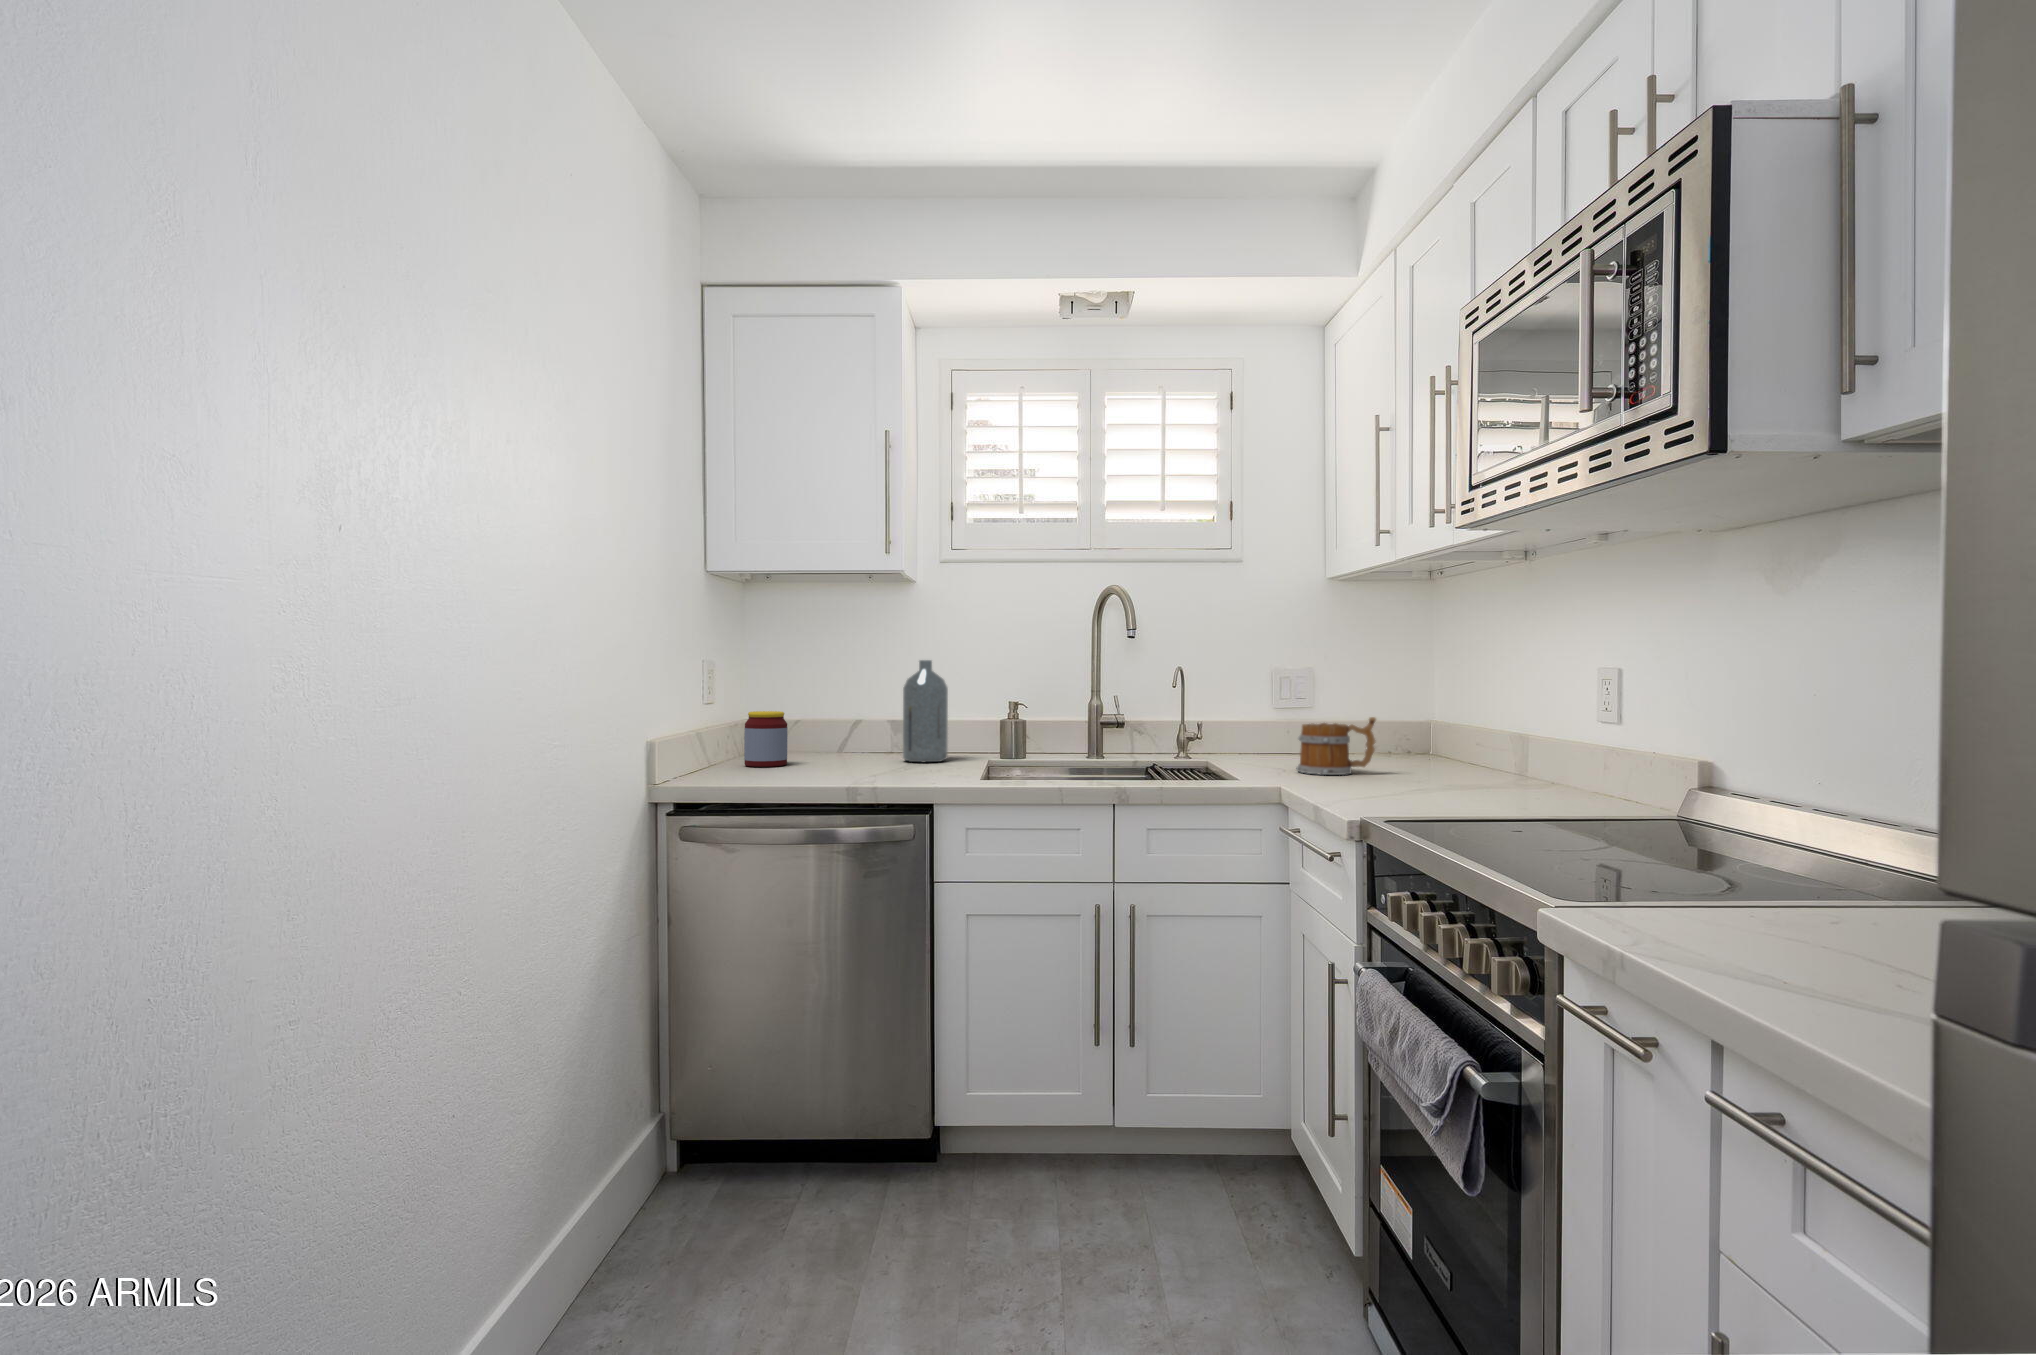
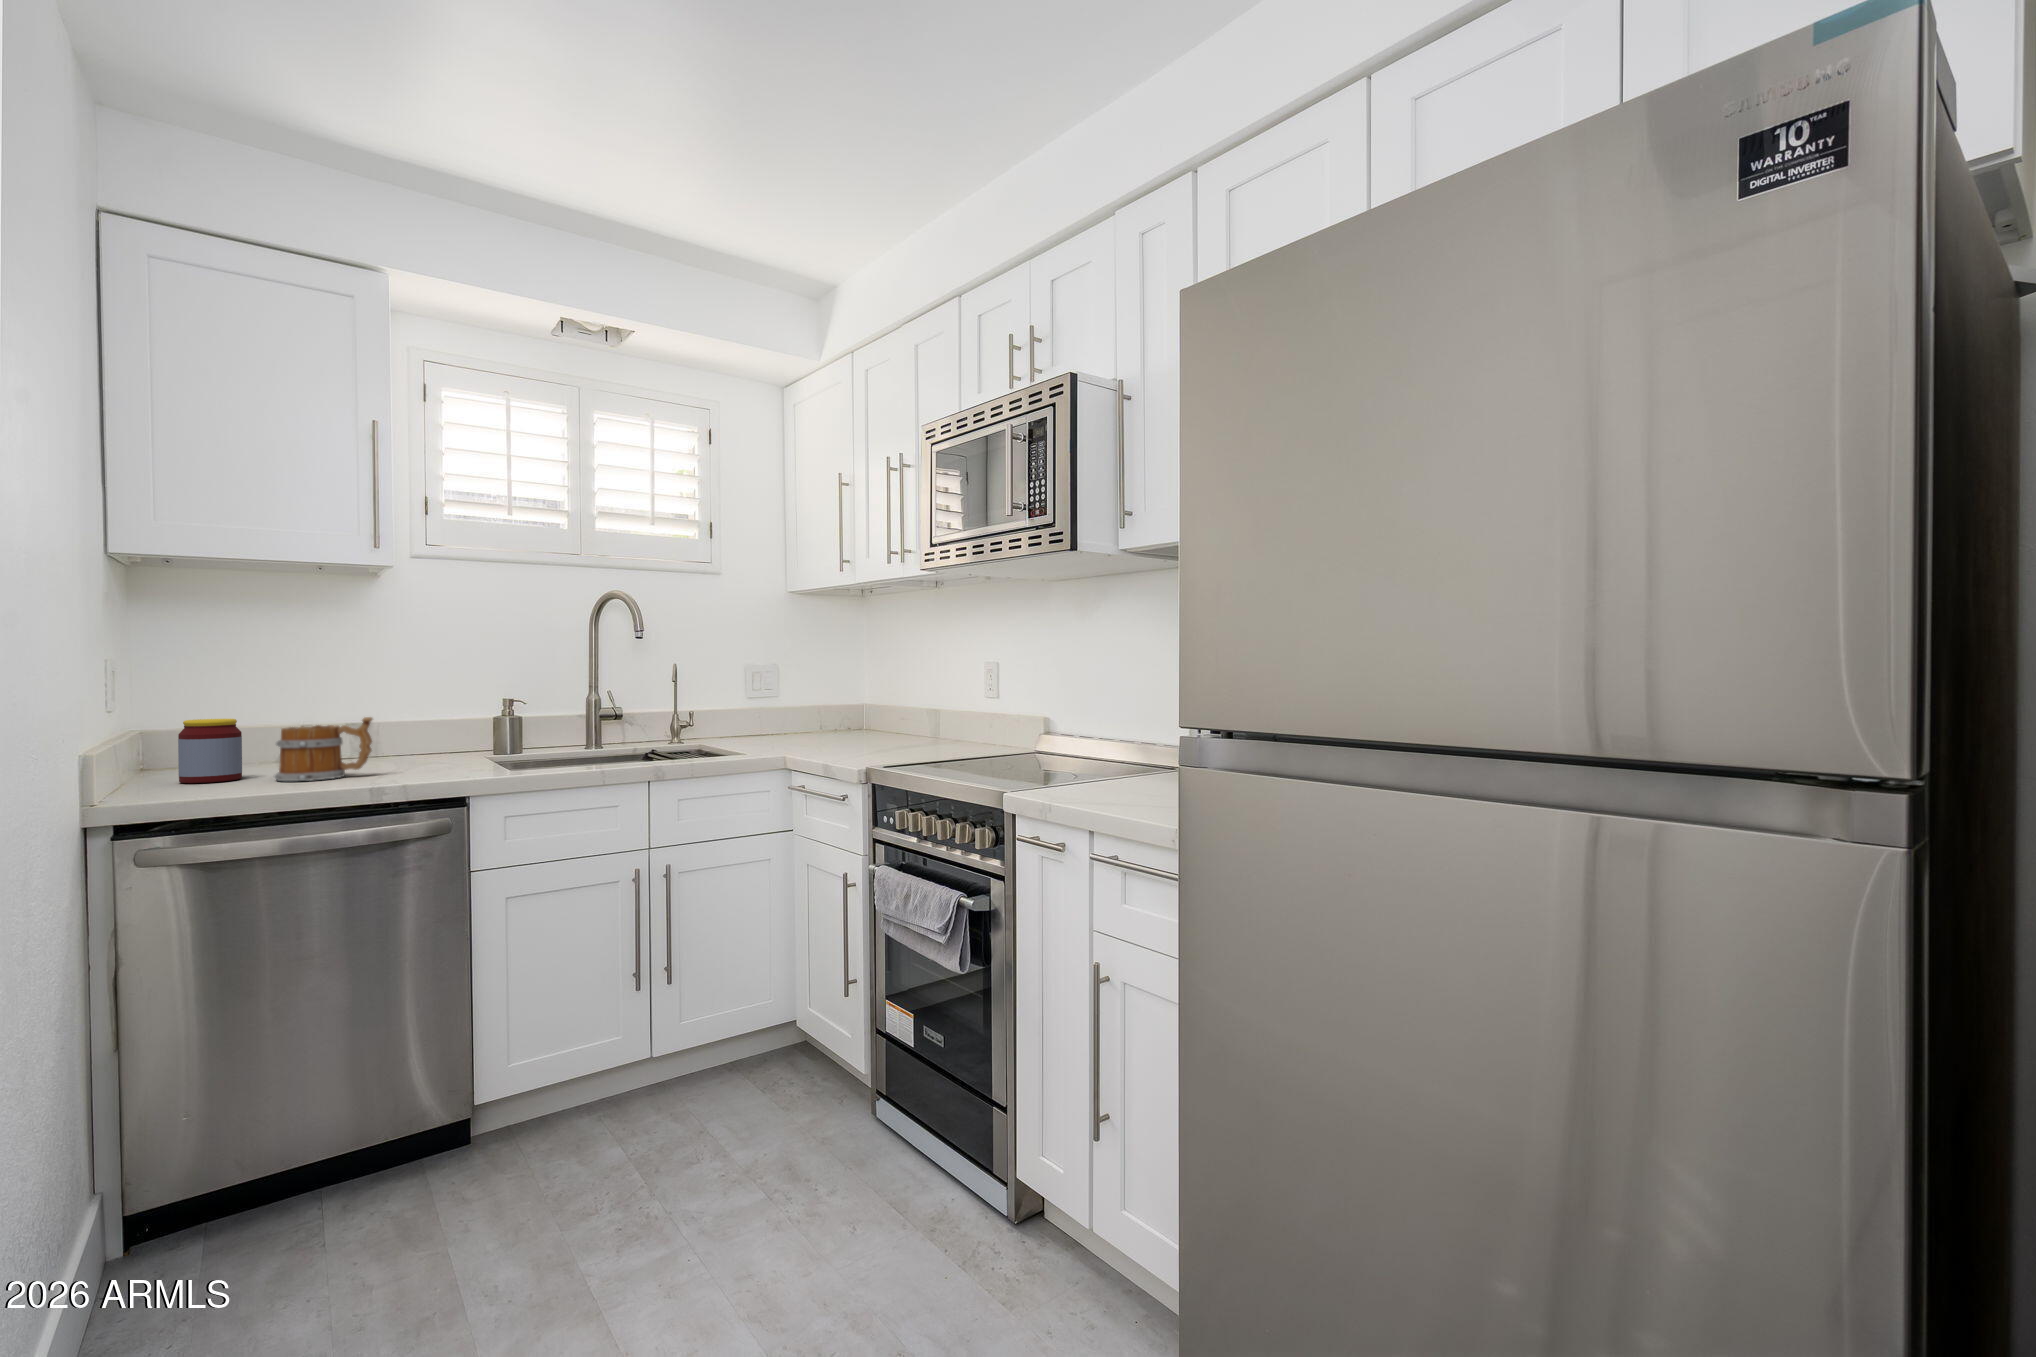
bottle: present [903,660,948,762] -> none [386,659,442,765]
mug: present [1296,717,1376,775] -> present [274,717,373,781]

